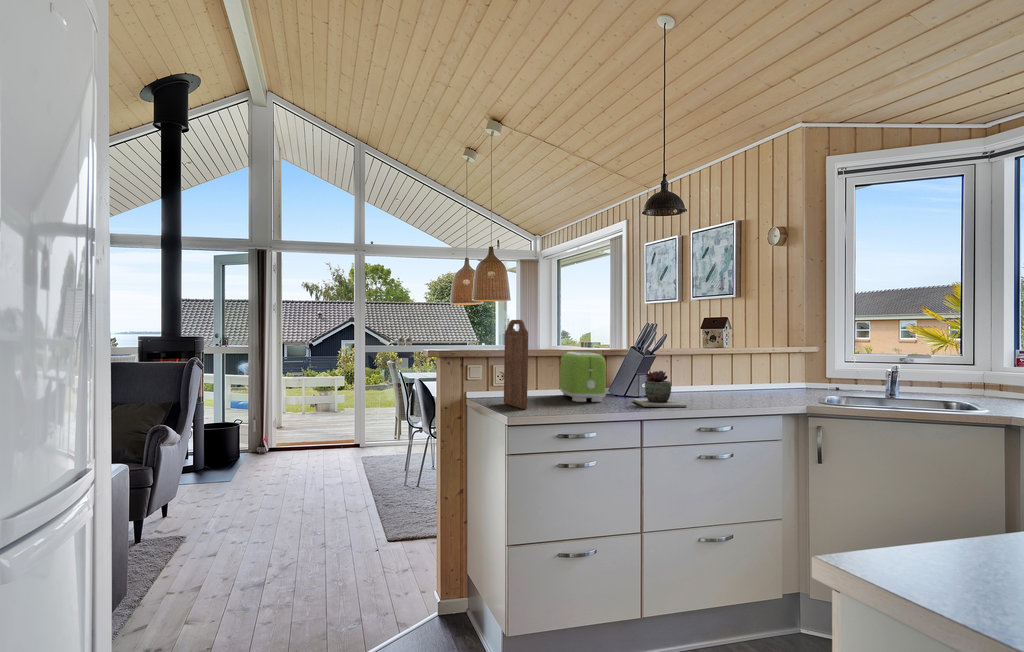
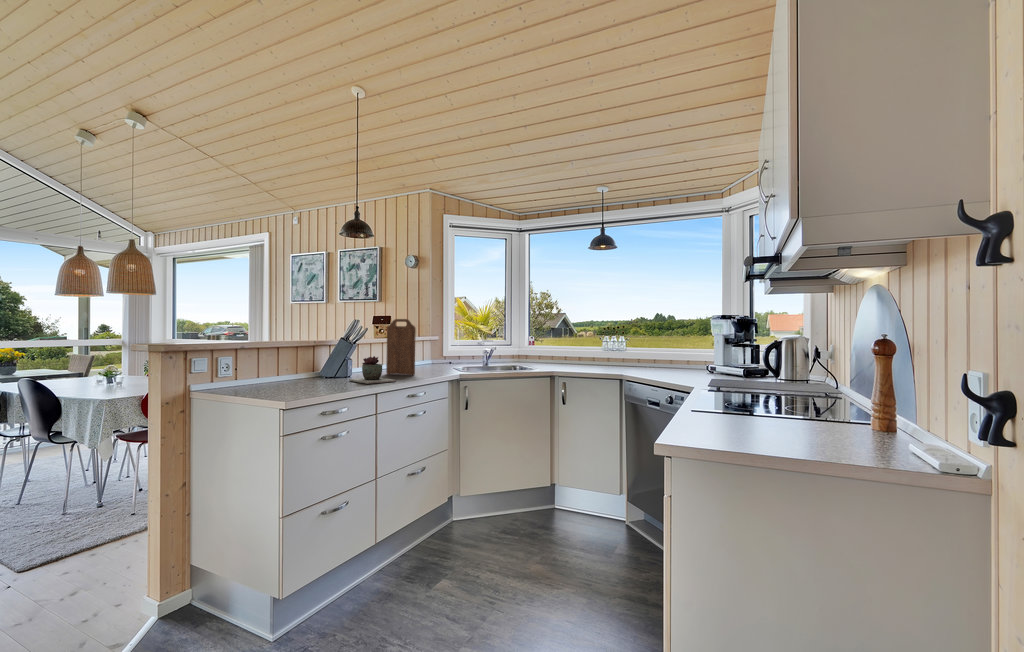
cutting board: present [504,320,528,409] -> present [386,319,416,375]
toaster: present [560,352,606,402] -> none [277,344,329,385]

